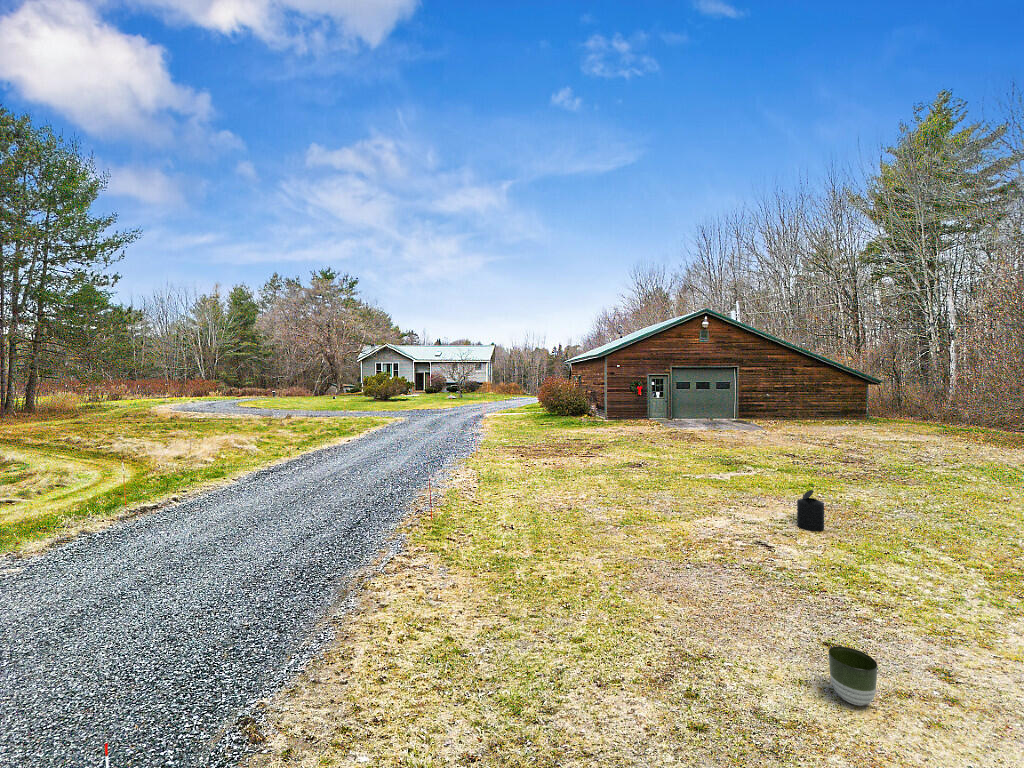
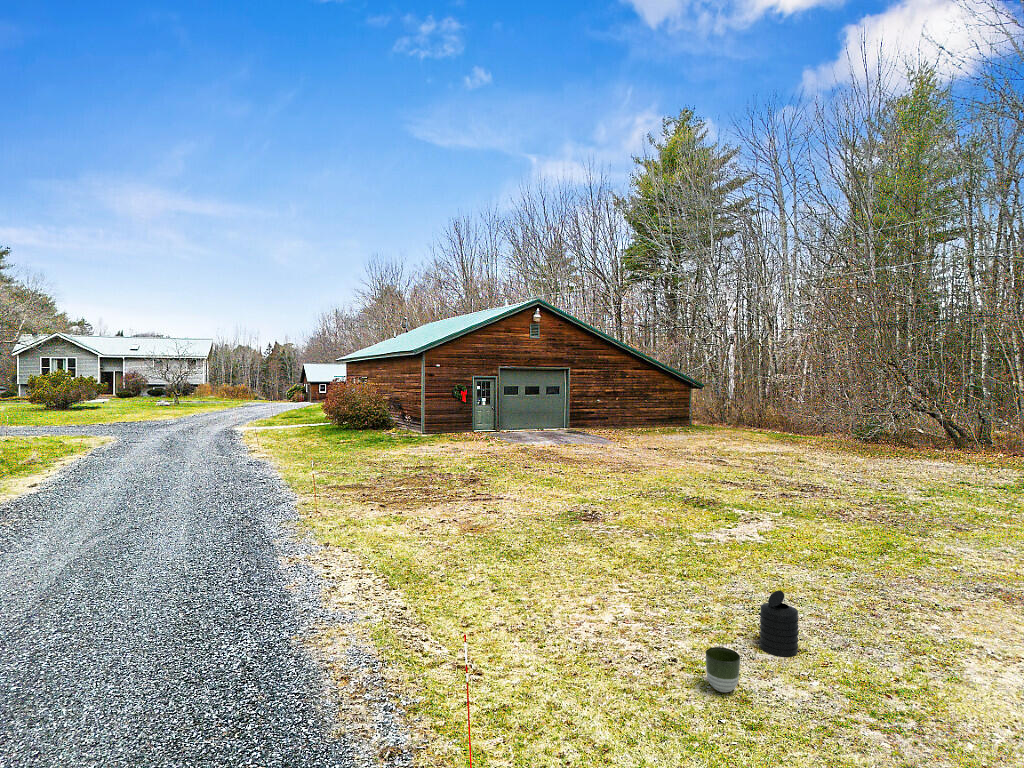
trash can: present [797,490,825,531] -> present [760,591,799,657]

